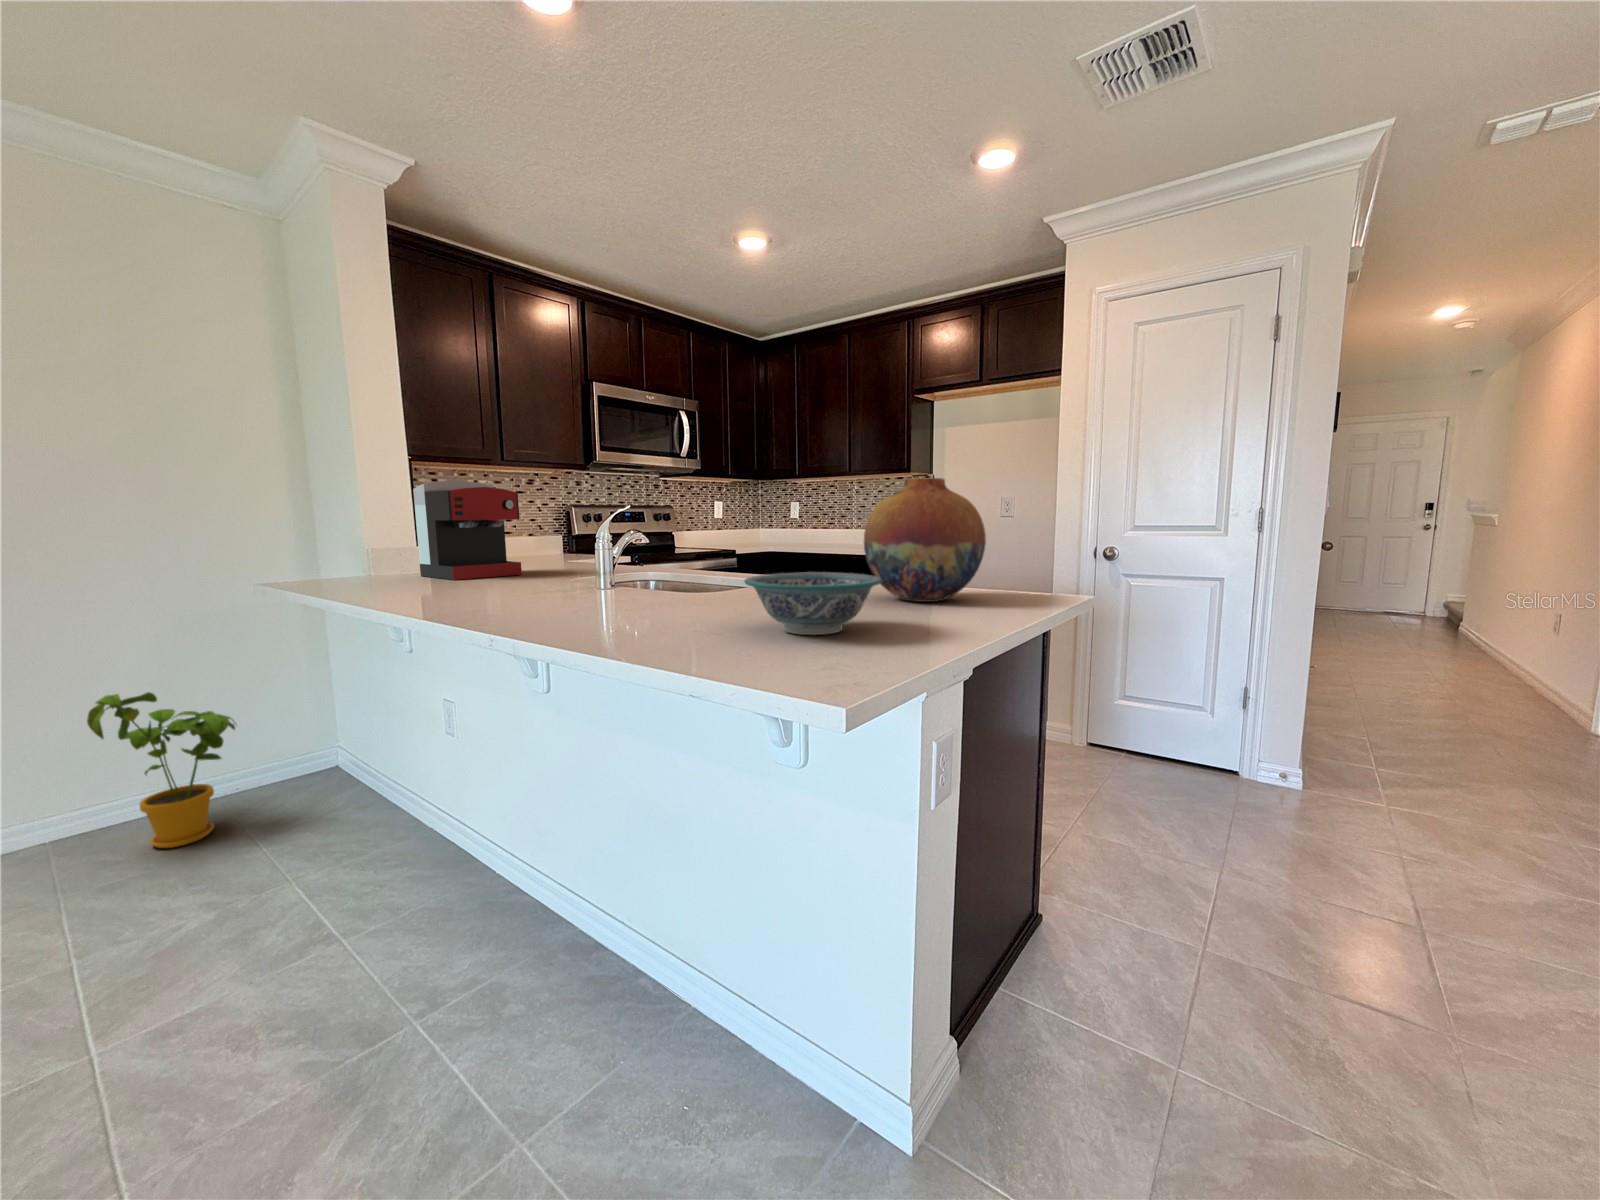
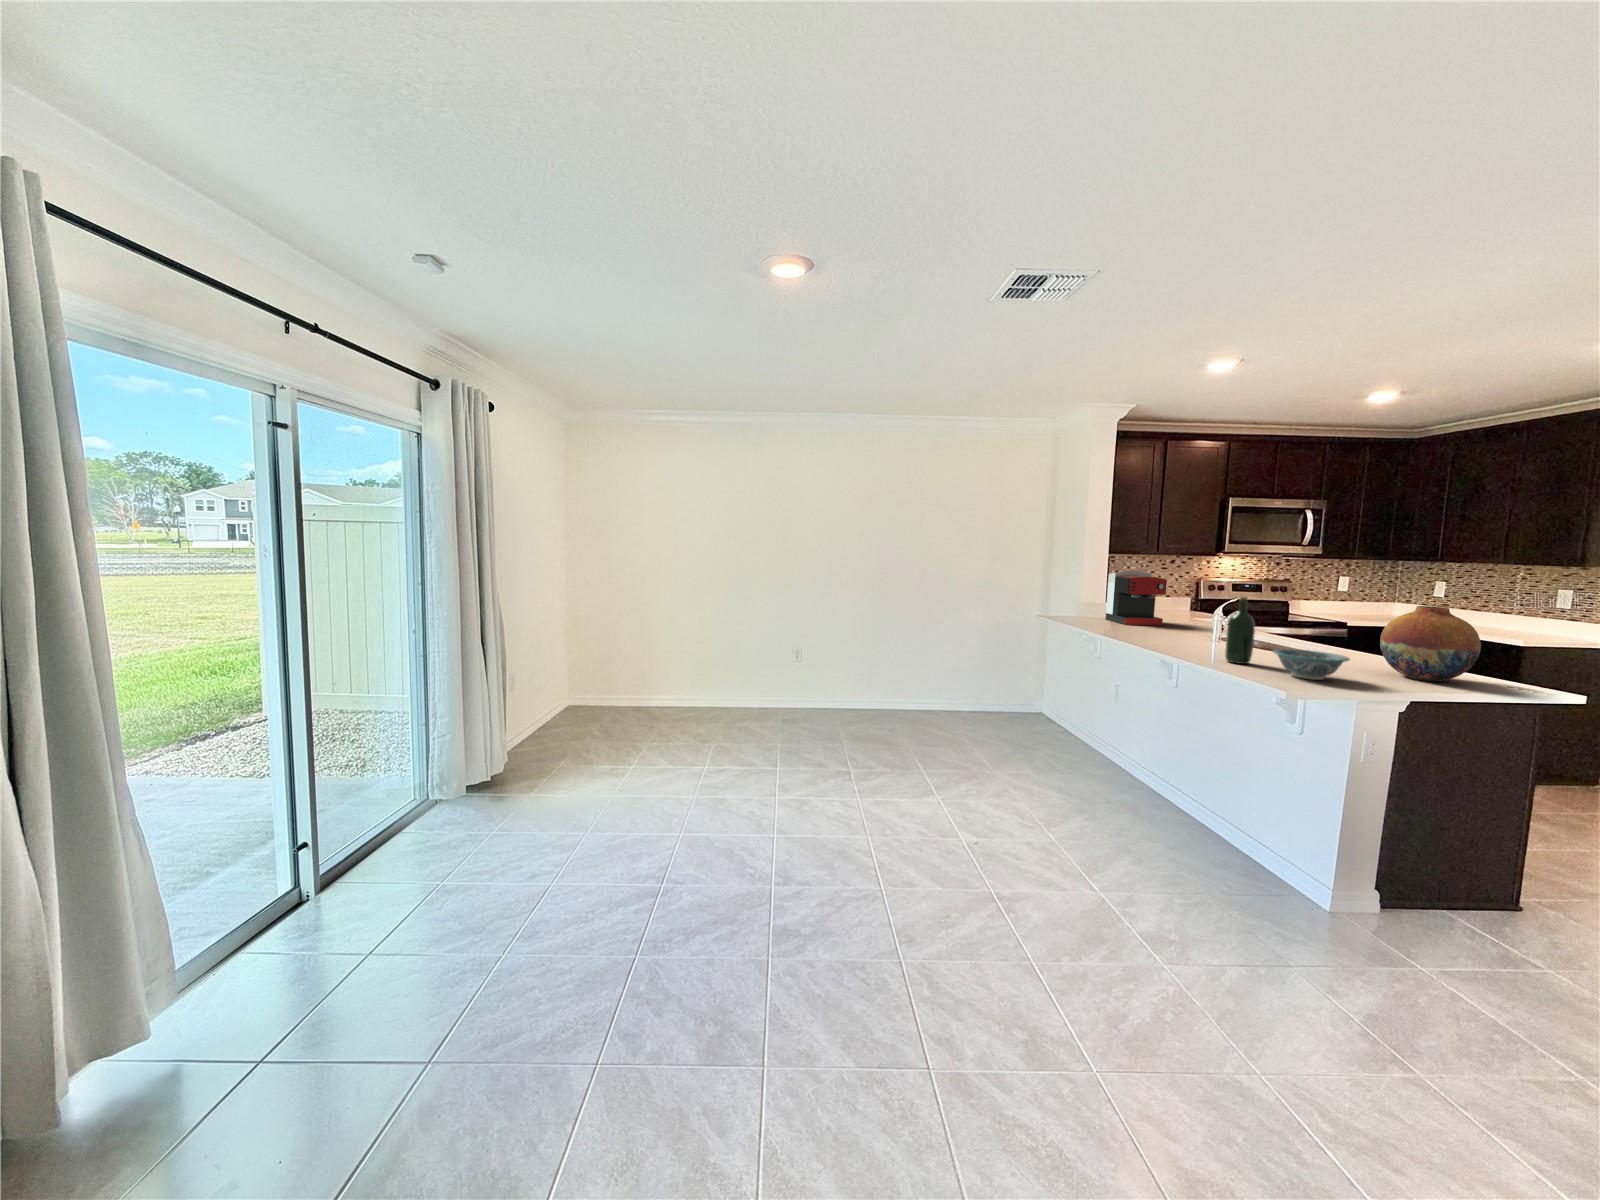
wine bottle: none [642,469,696,624] -> present [1225,597,1255,664]
house plant: present [87,692,235,848] -> none [963,654,1012,726]

